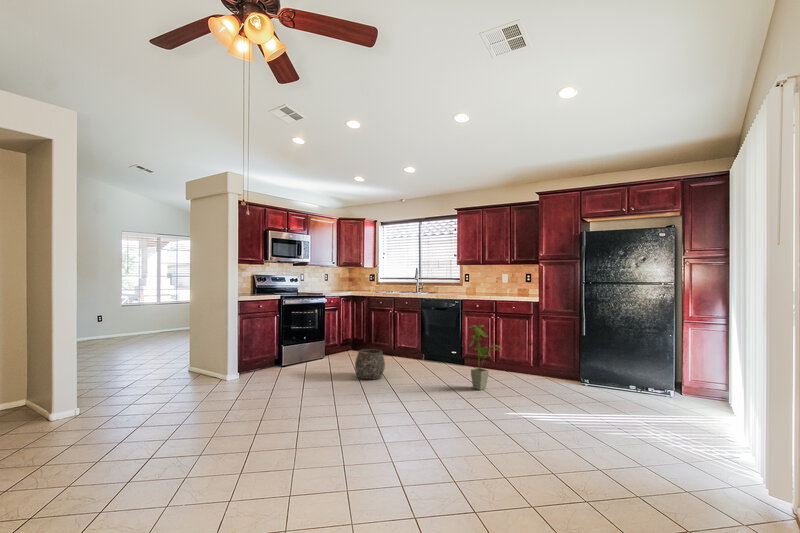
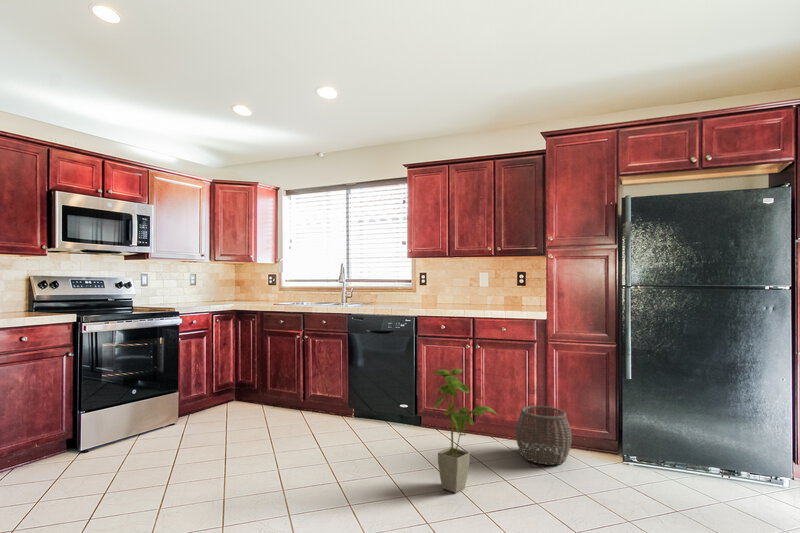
woven basket: present [355,349,385,380] -> present [515,406,571,465]

